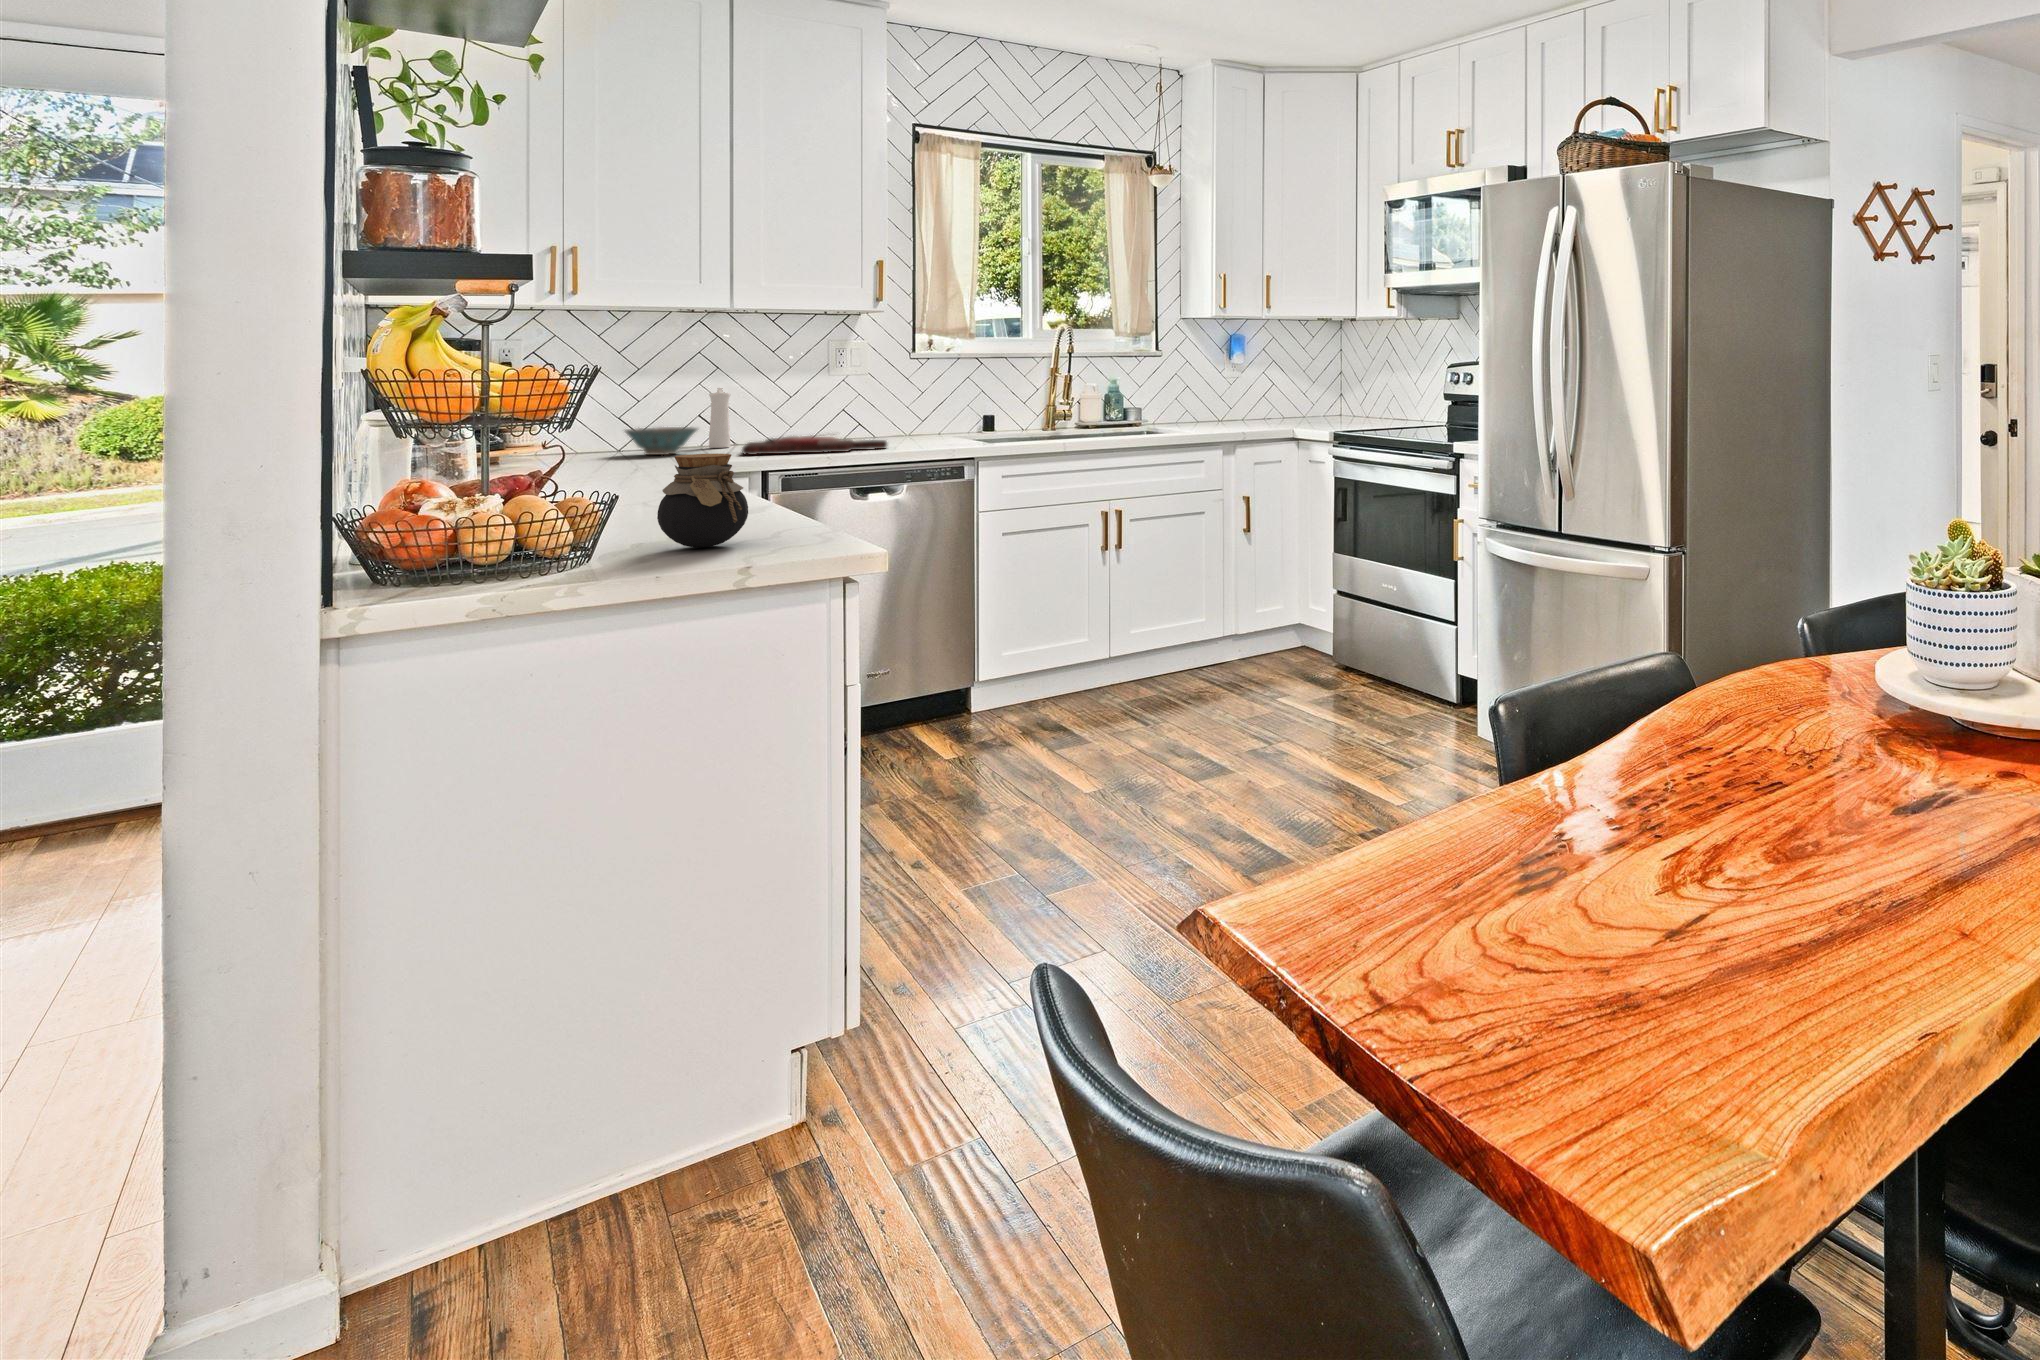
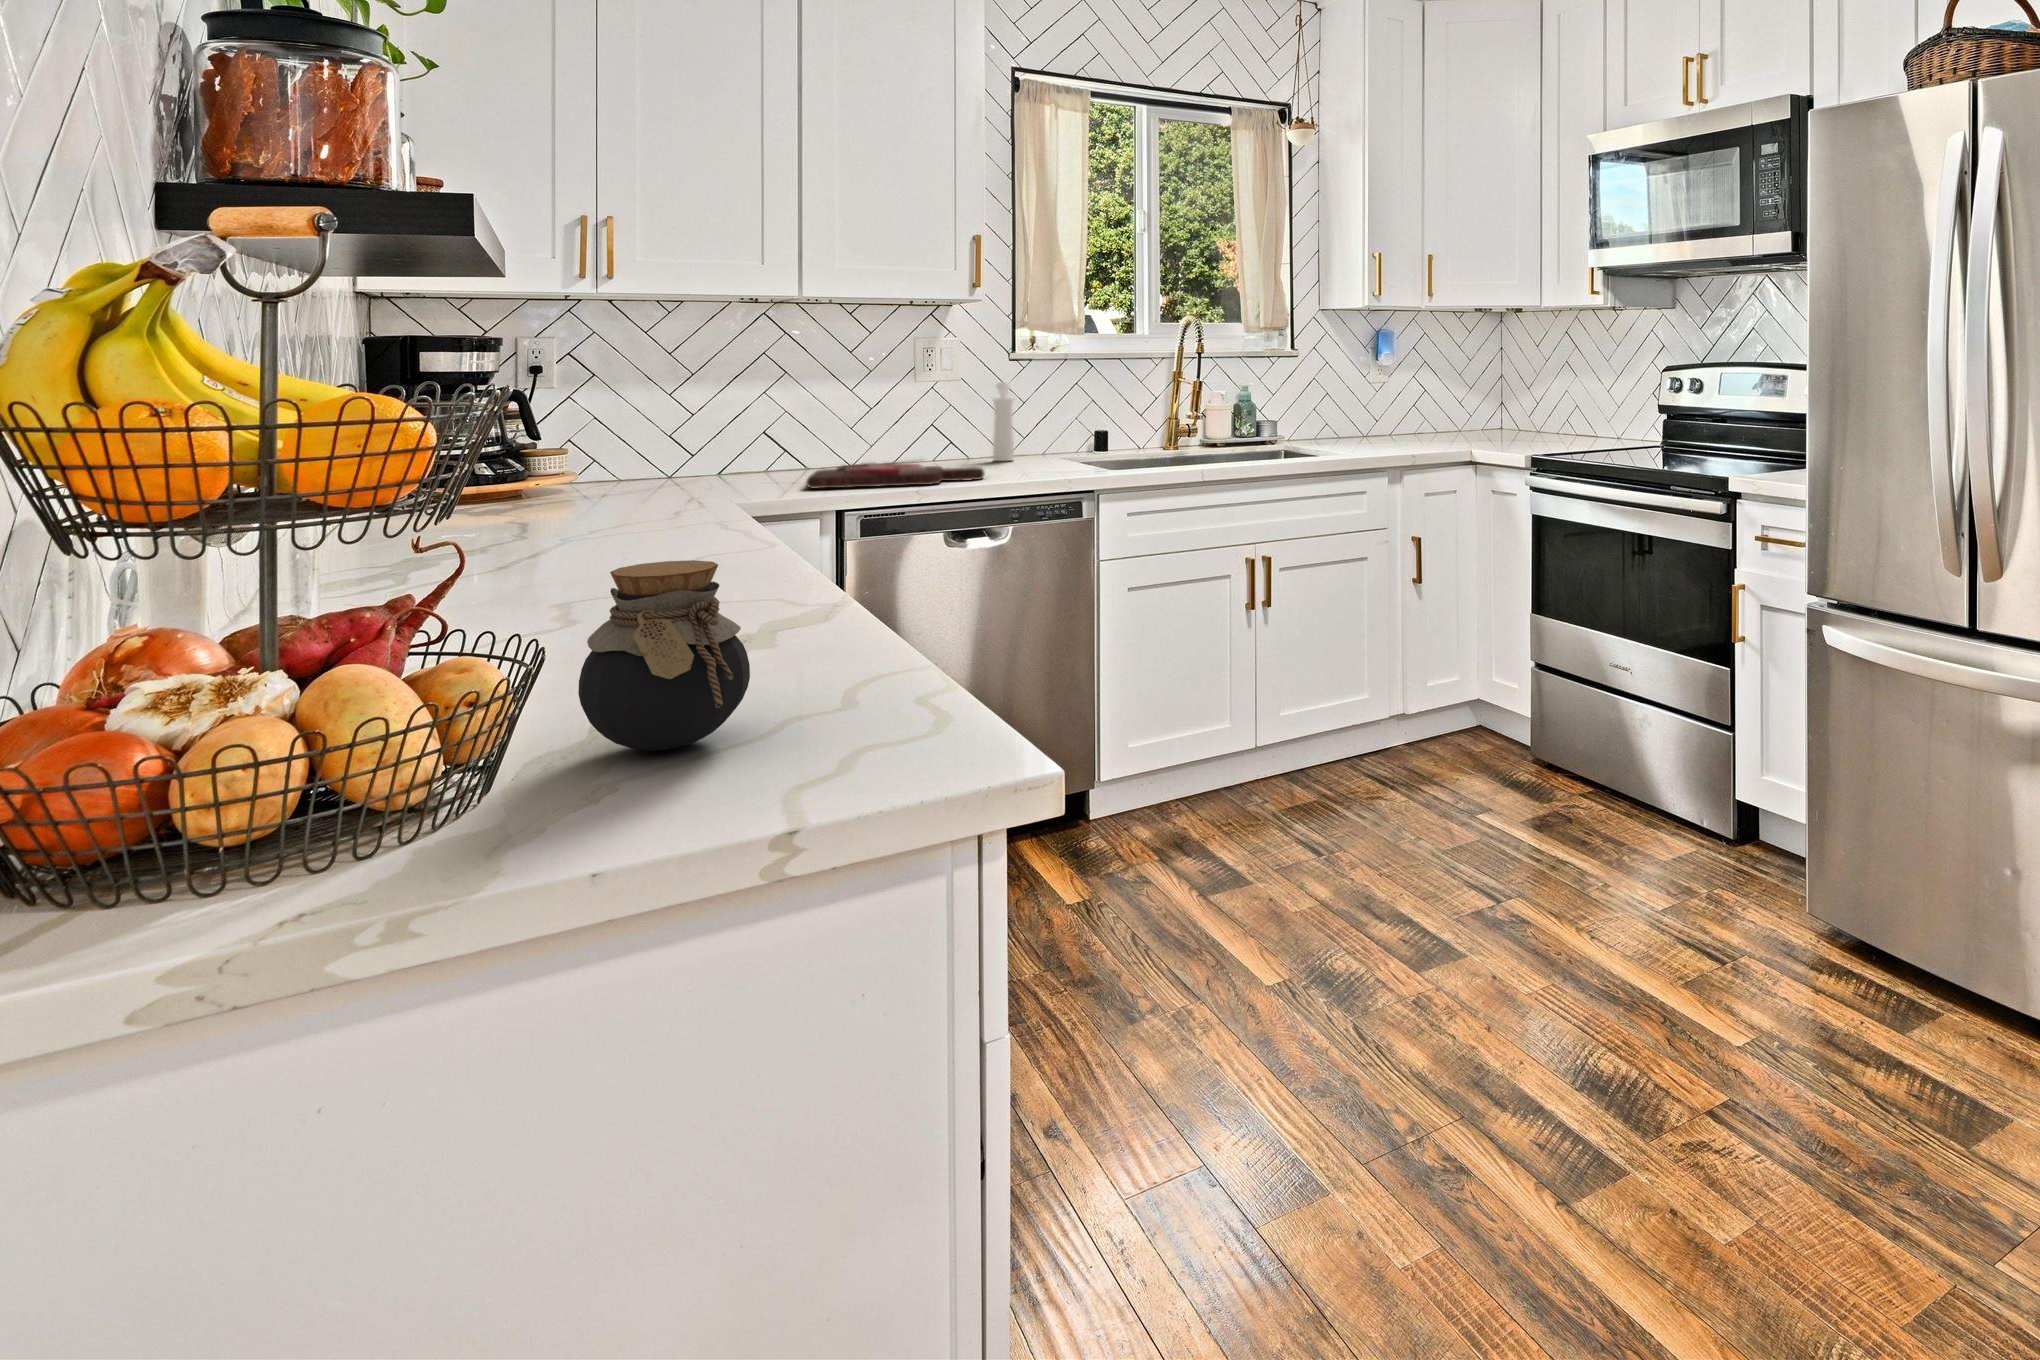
pepper mill: present [709,388,730,448] -> present [993,382,1014,461]
ceramic bowl: present [625,427,697,455] -> none [664,450,758,487]

